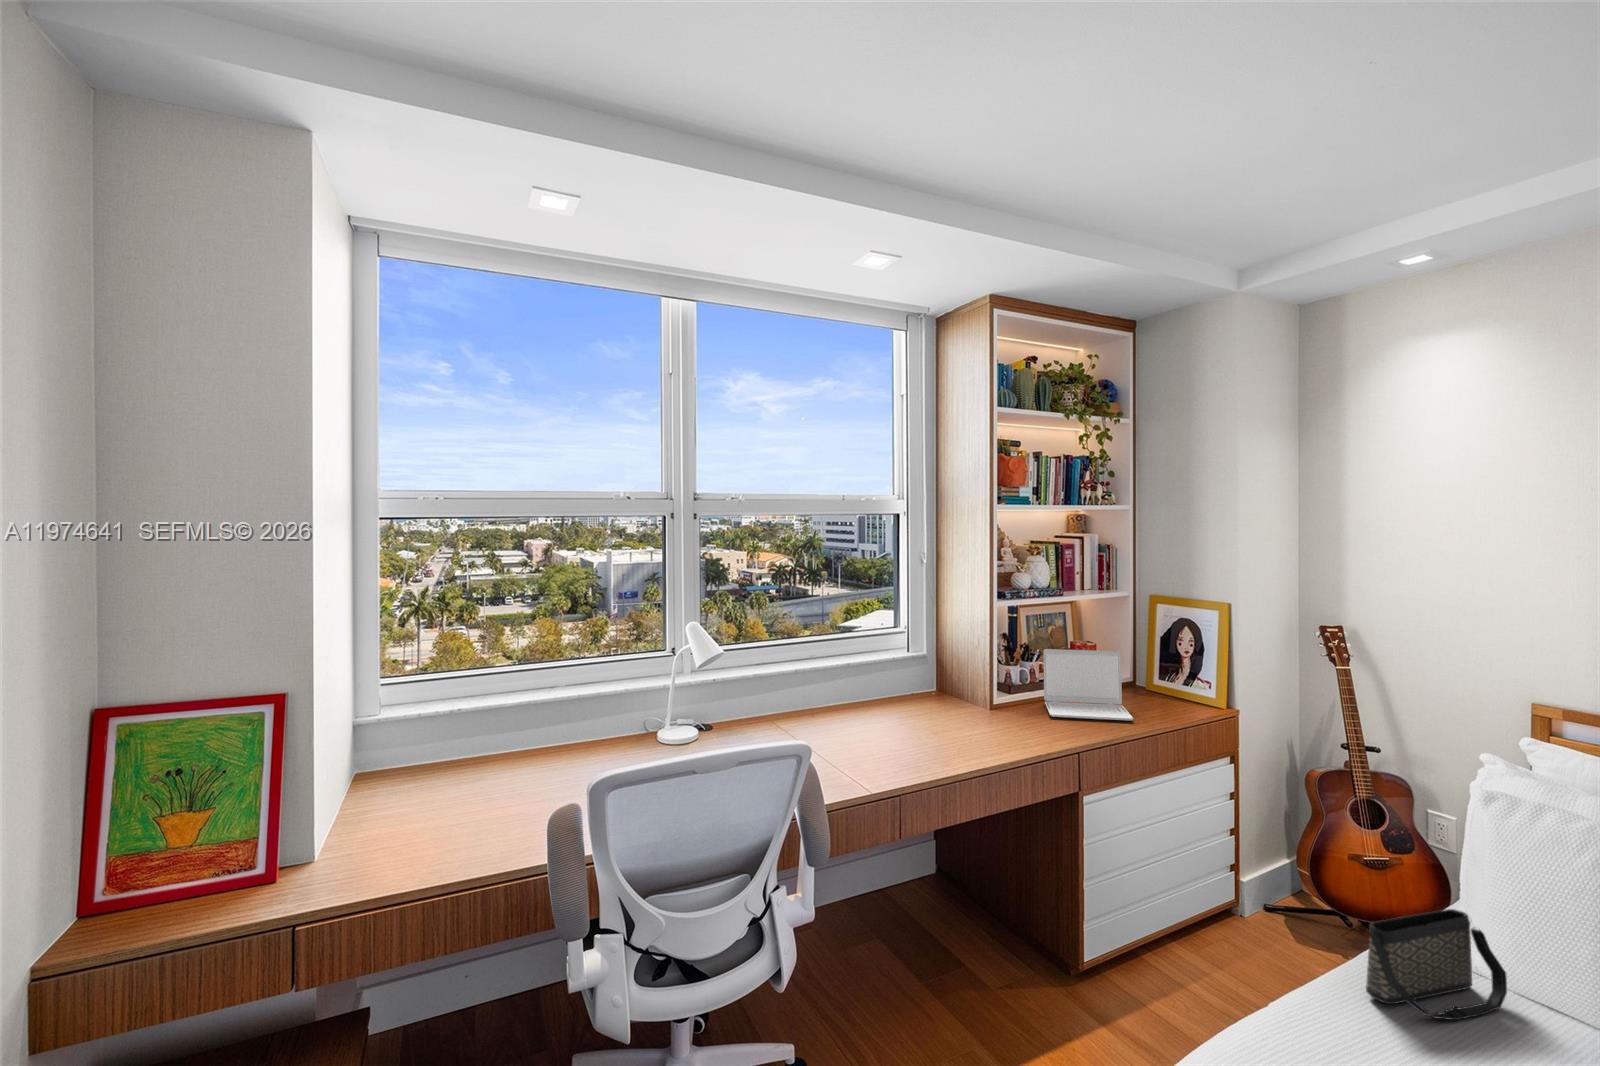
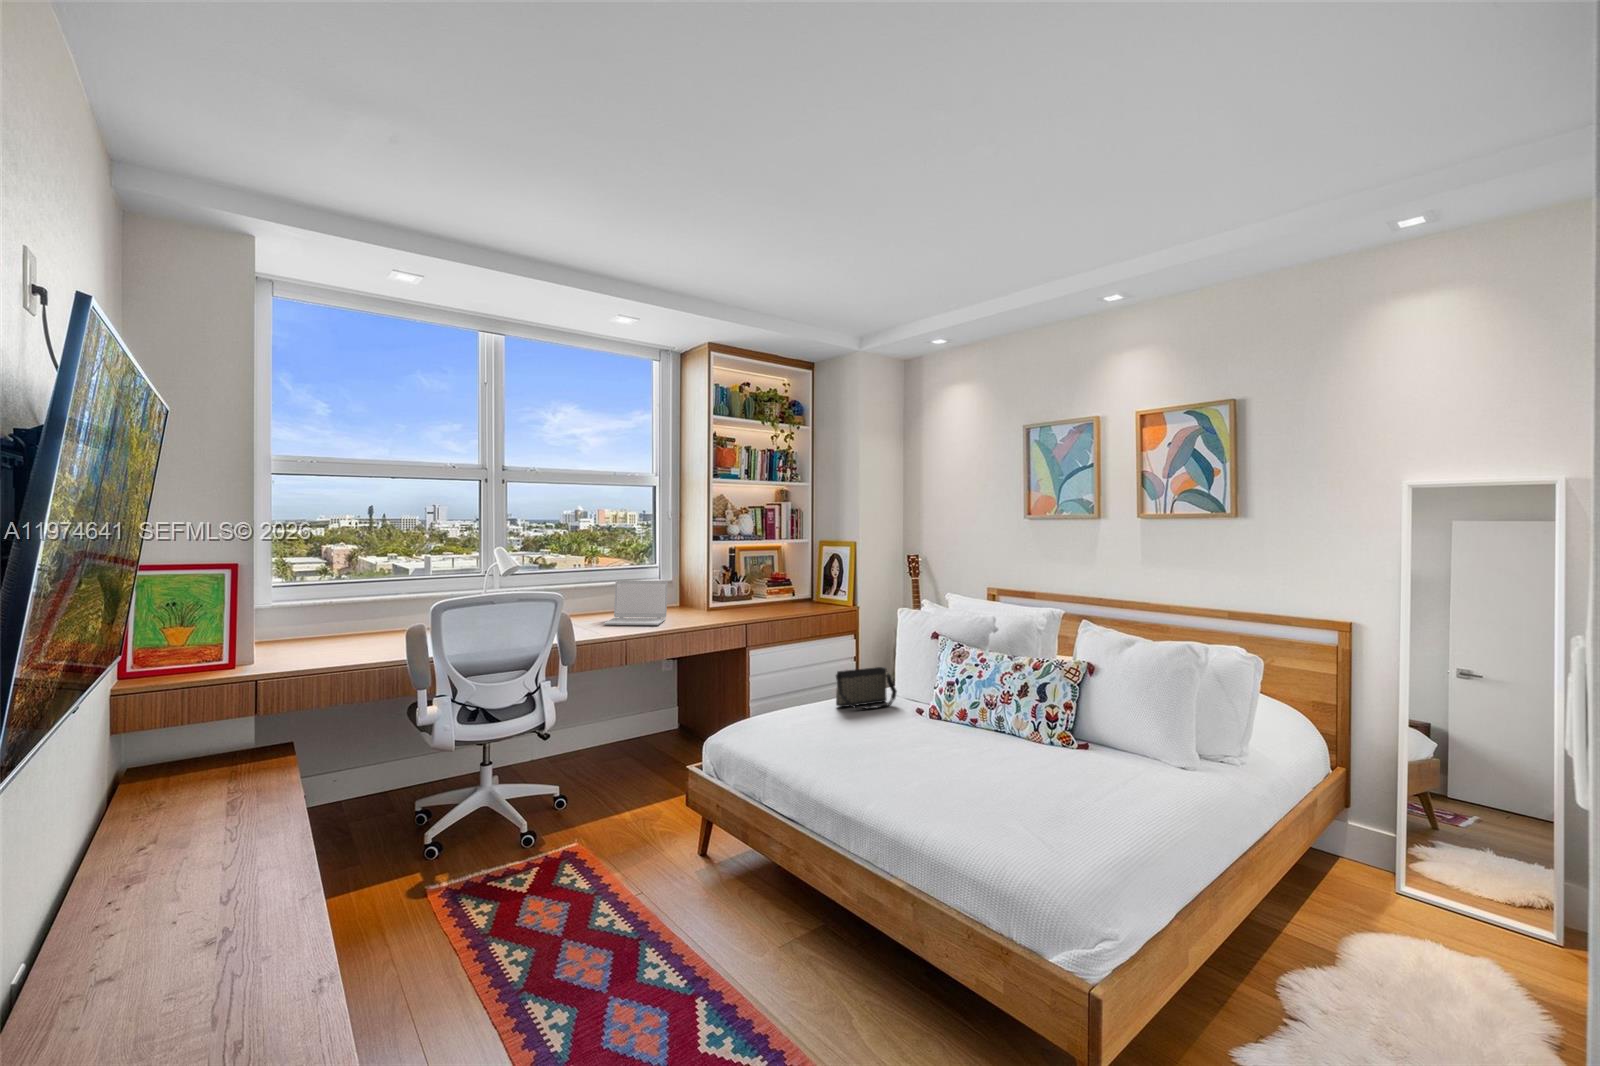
laptop: present [1043,649,1133,721] -> present [604,580,668,625]

